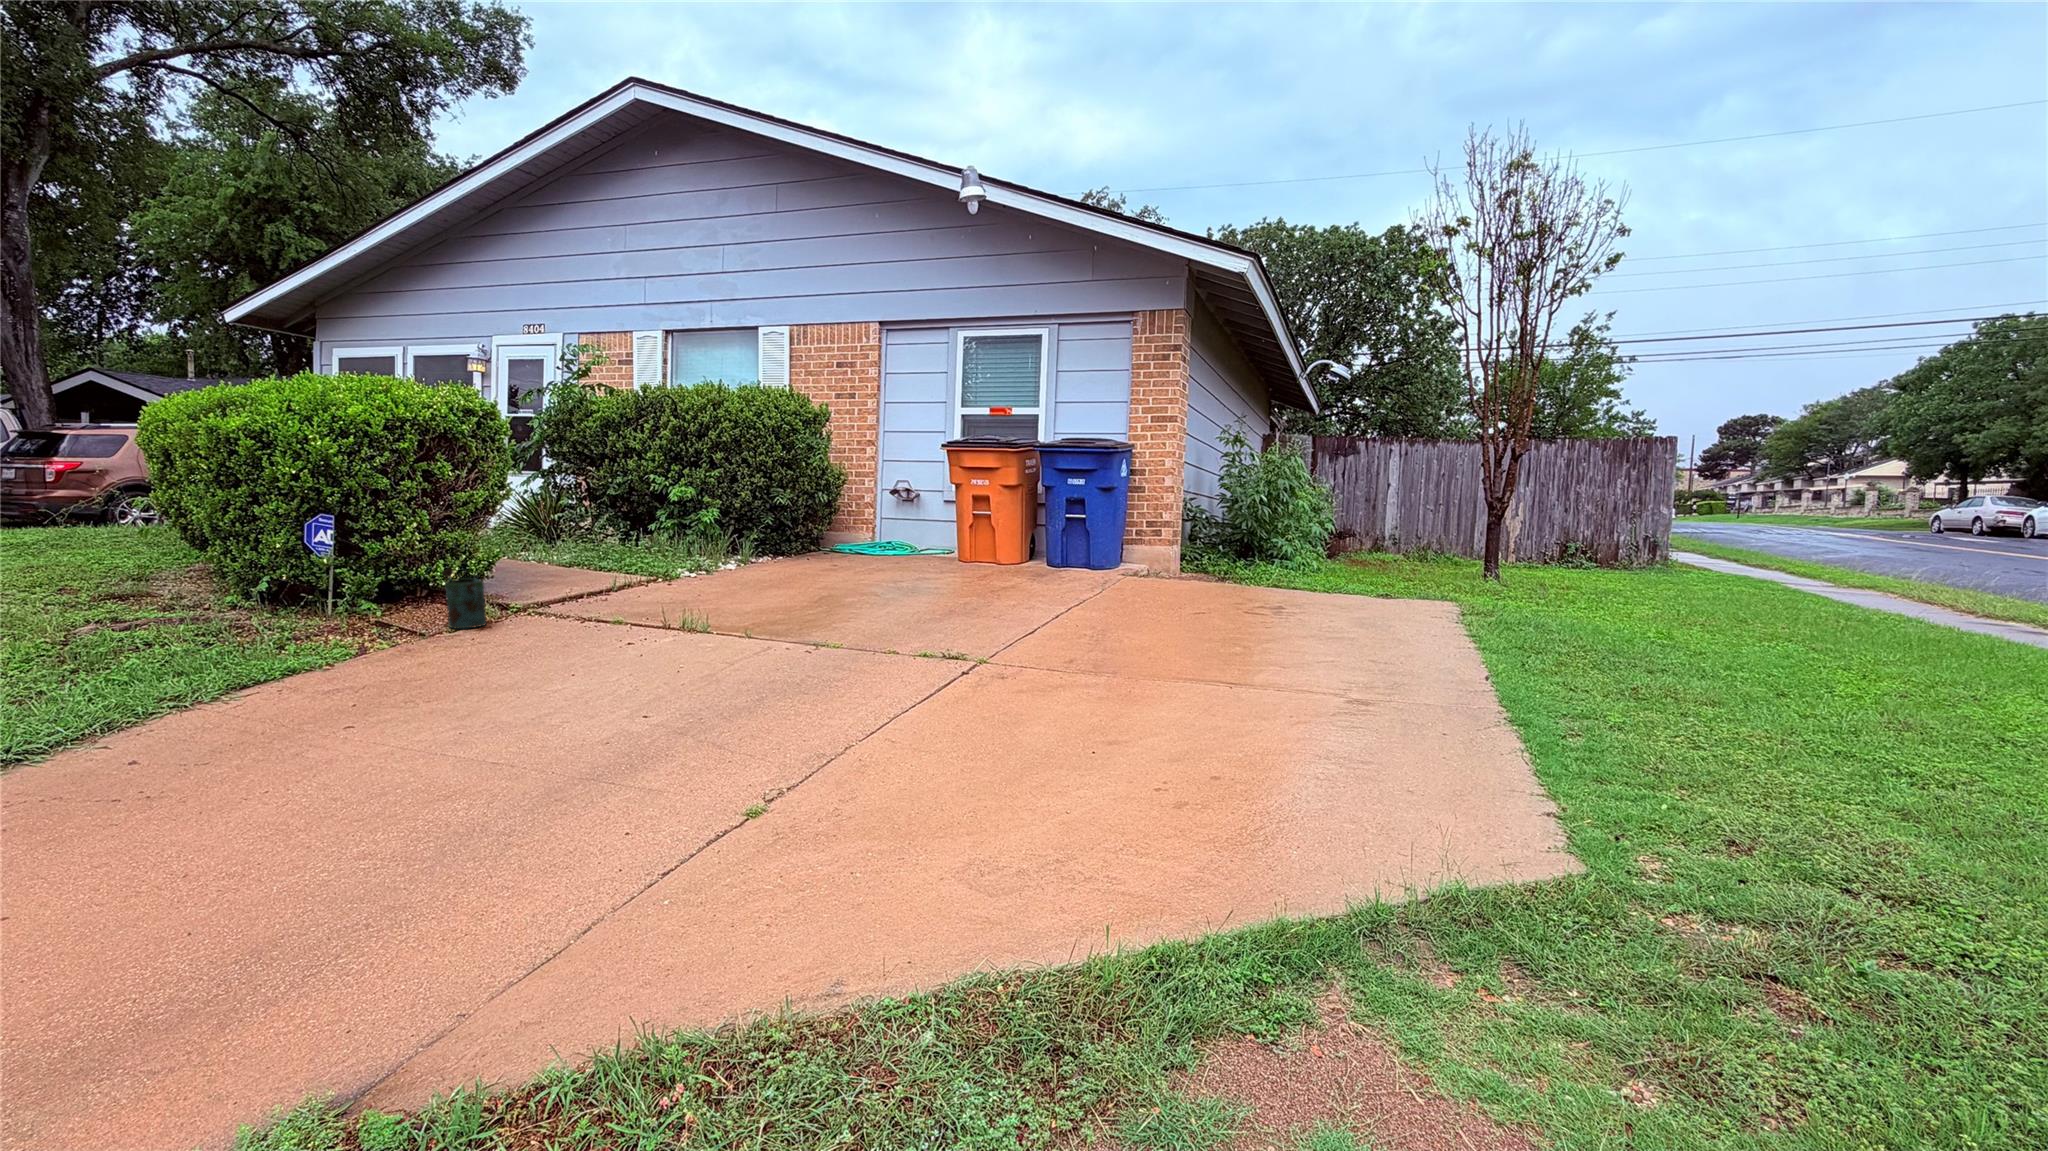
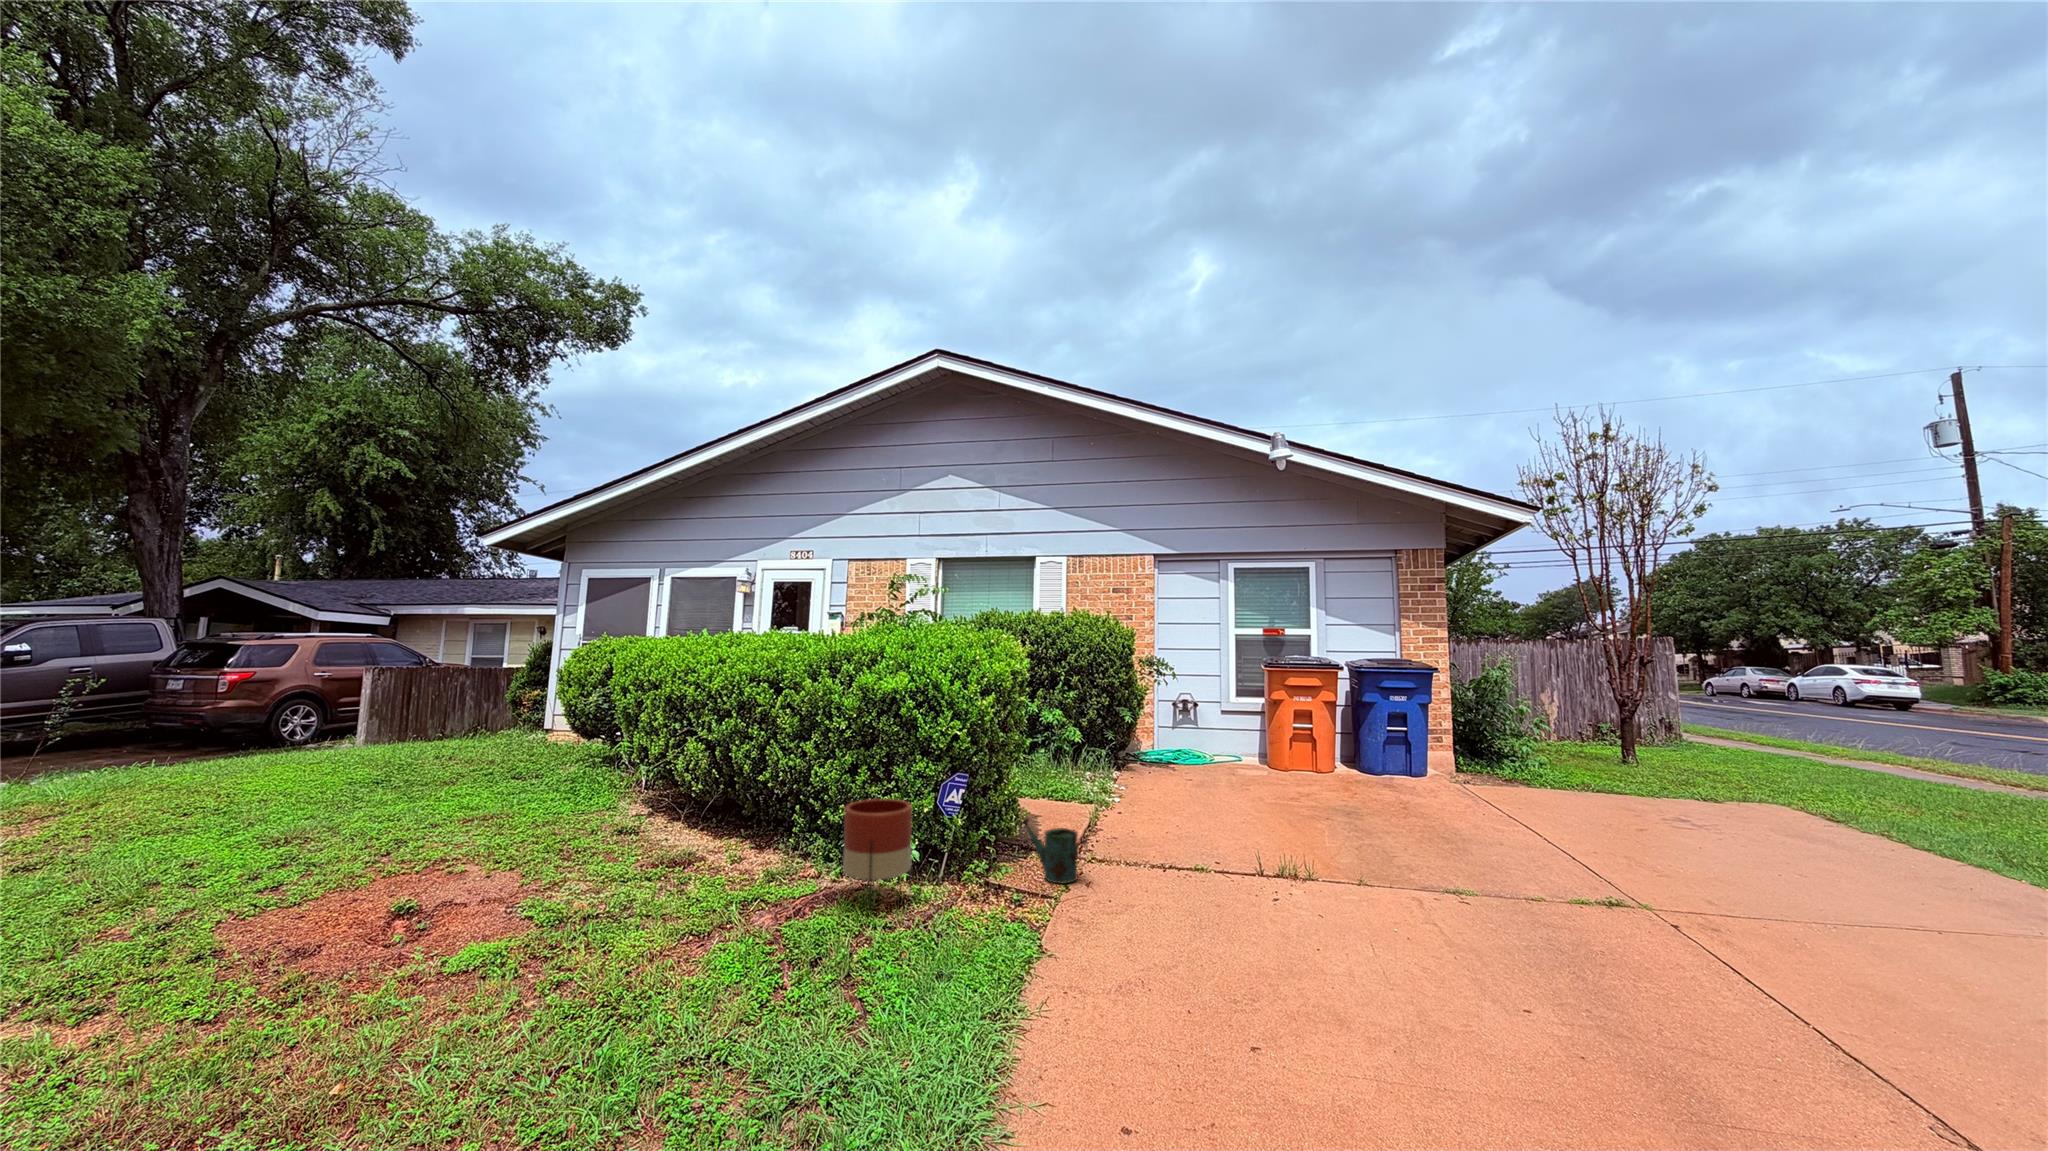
planter: none [182,538,275,633] -> present [843,799,912,909]

